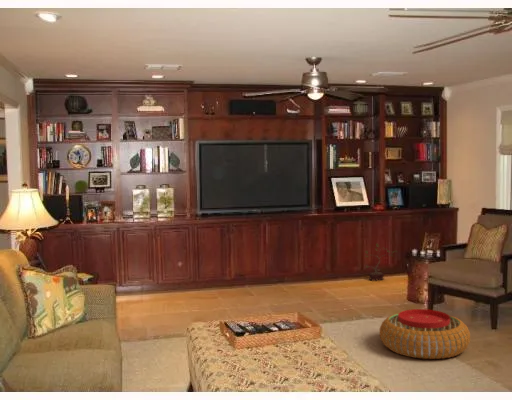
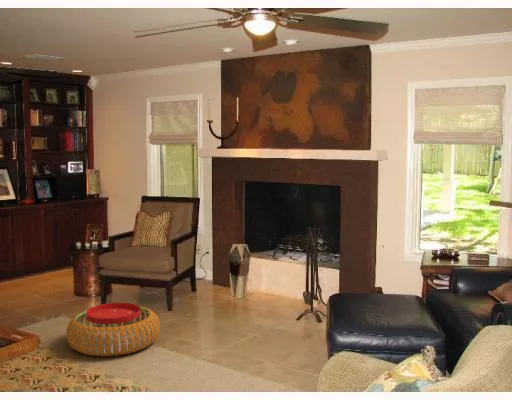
potted plant: present [366,244,384,281] -> none [16,239,53,281]

